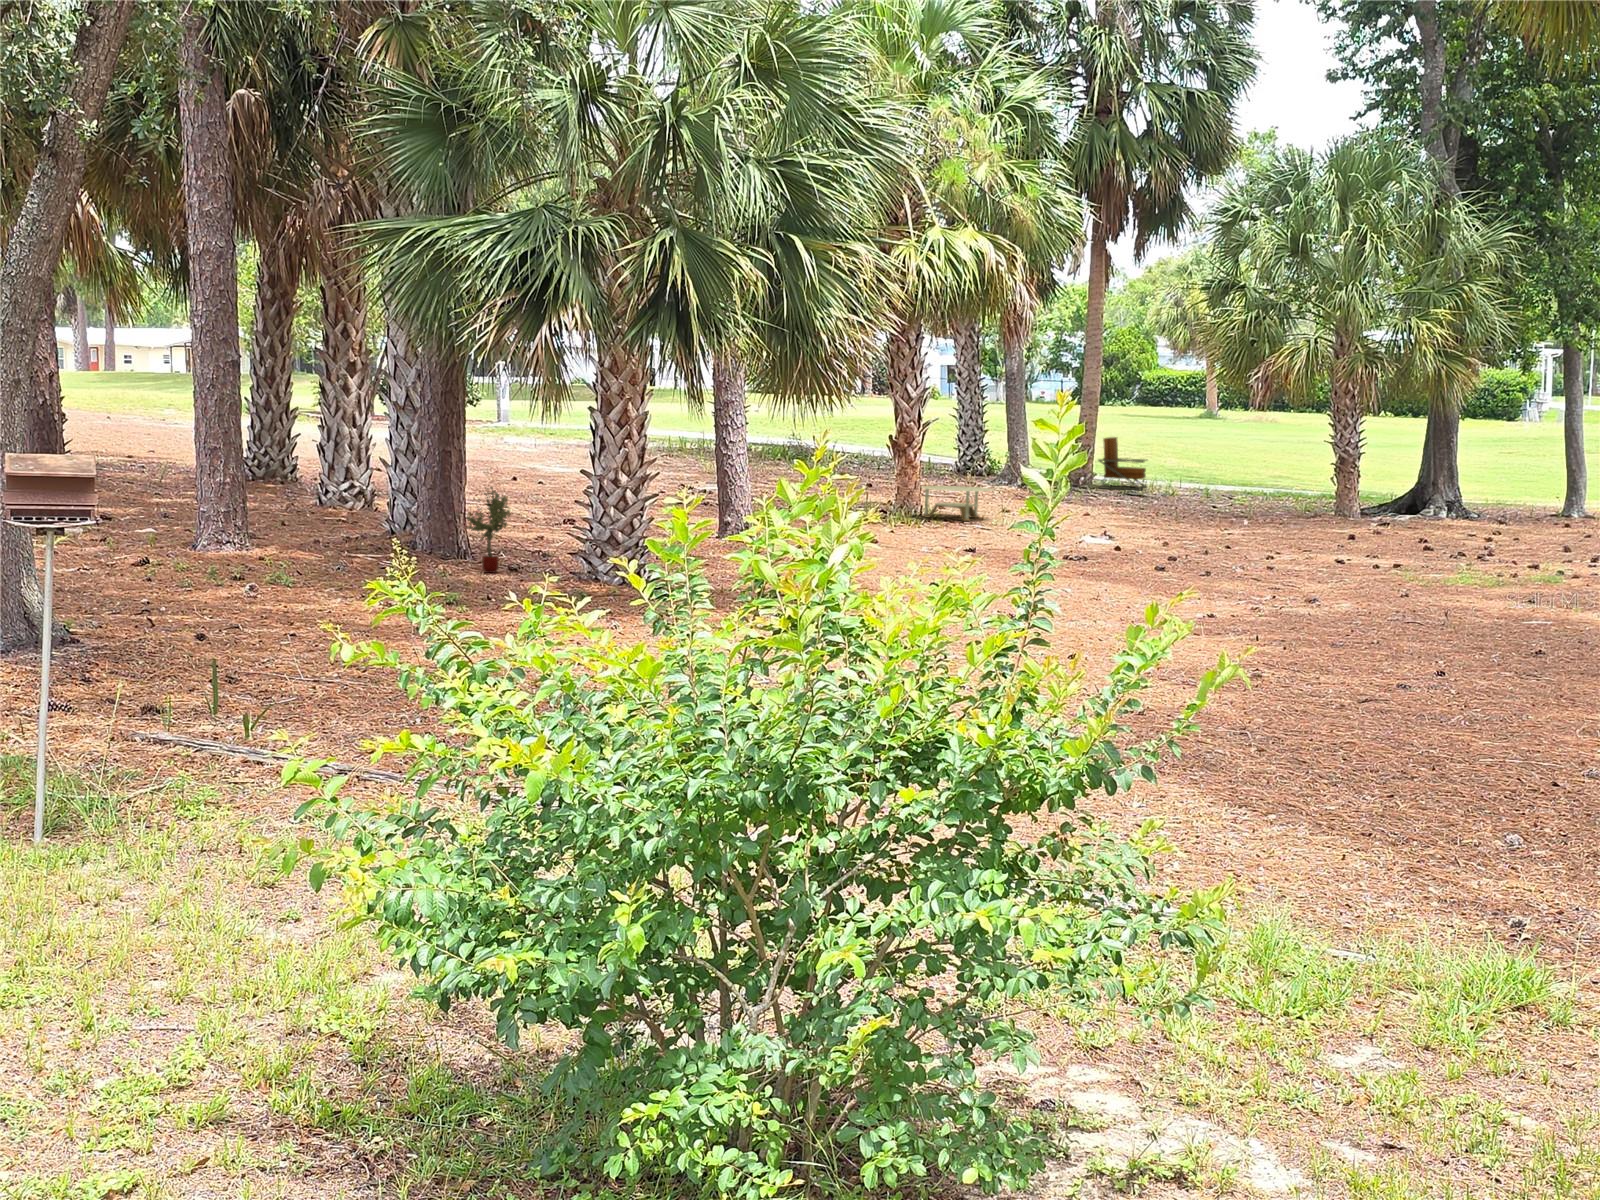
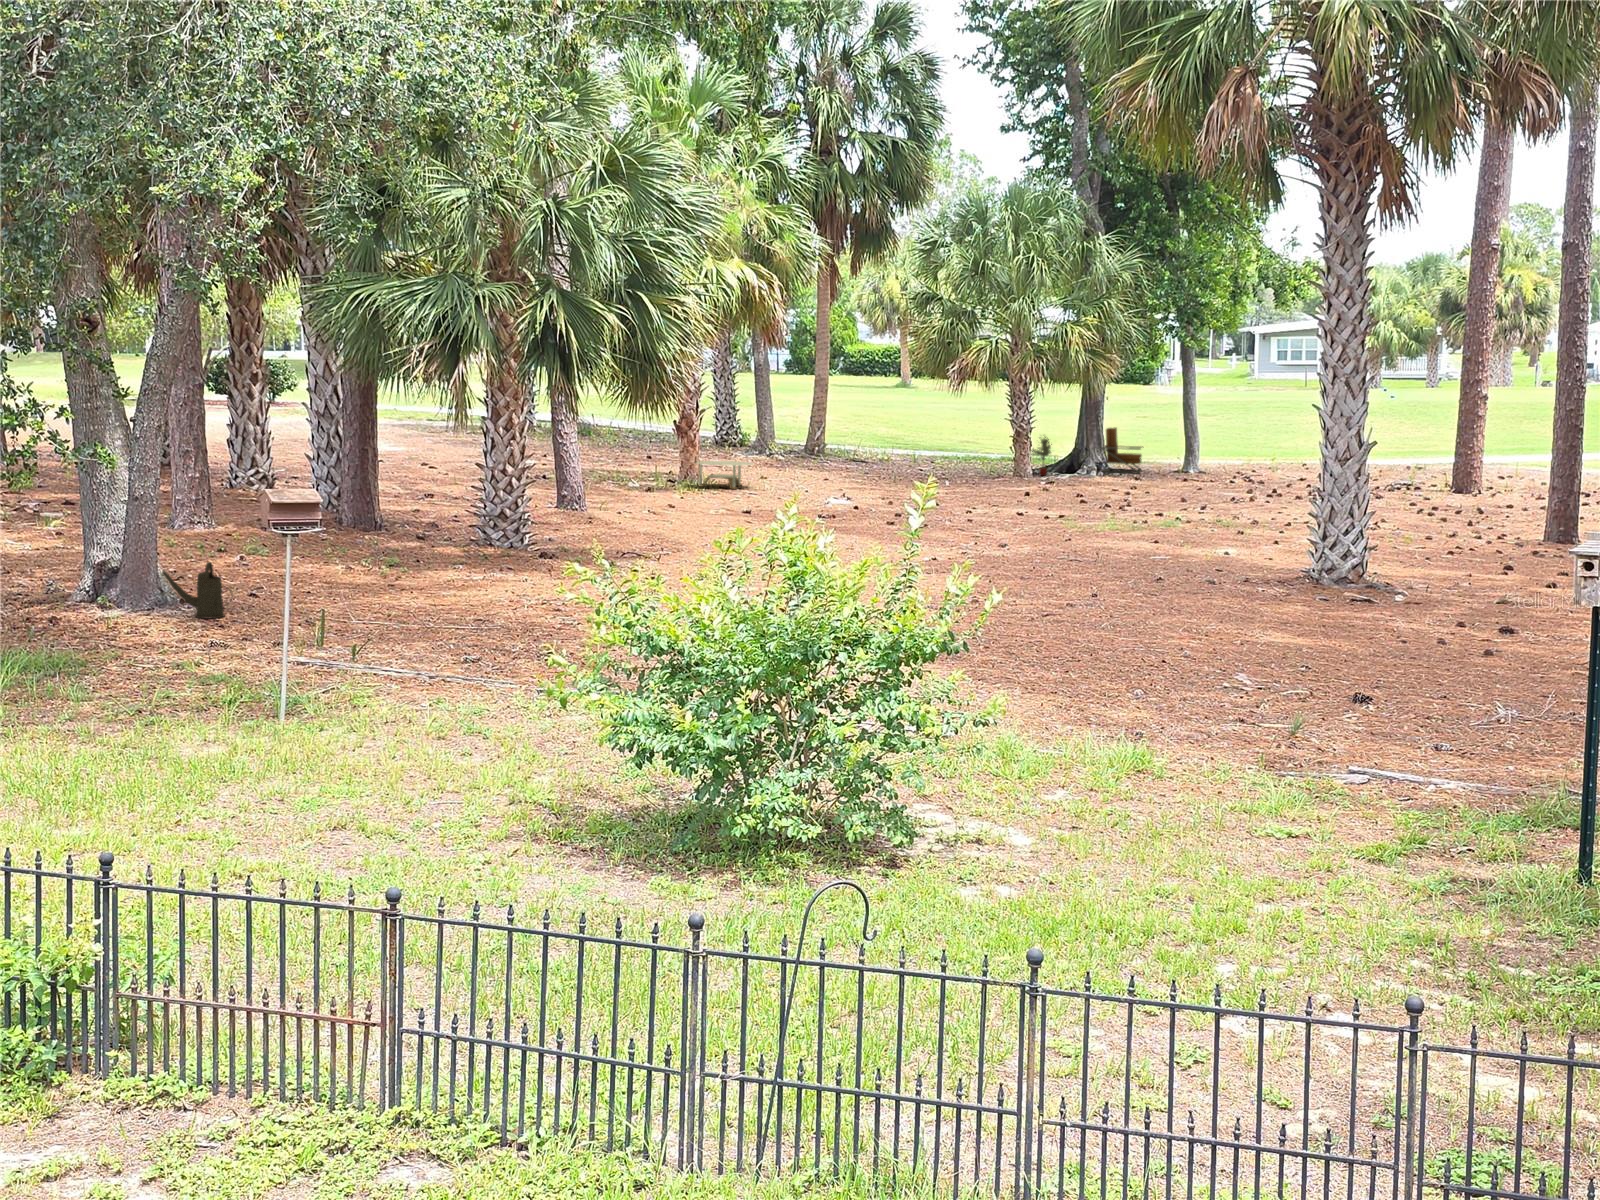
lounge chair: present [1098,437,1147,490] -> present [1102,427,1143,474]
potted tree: present [466,487,510,573] -> present [1031,437,1052,476]
watering can: none [70,594,166,674] -> present [162,562,231,618]

